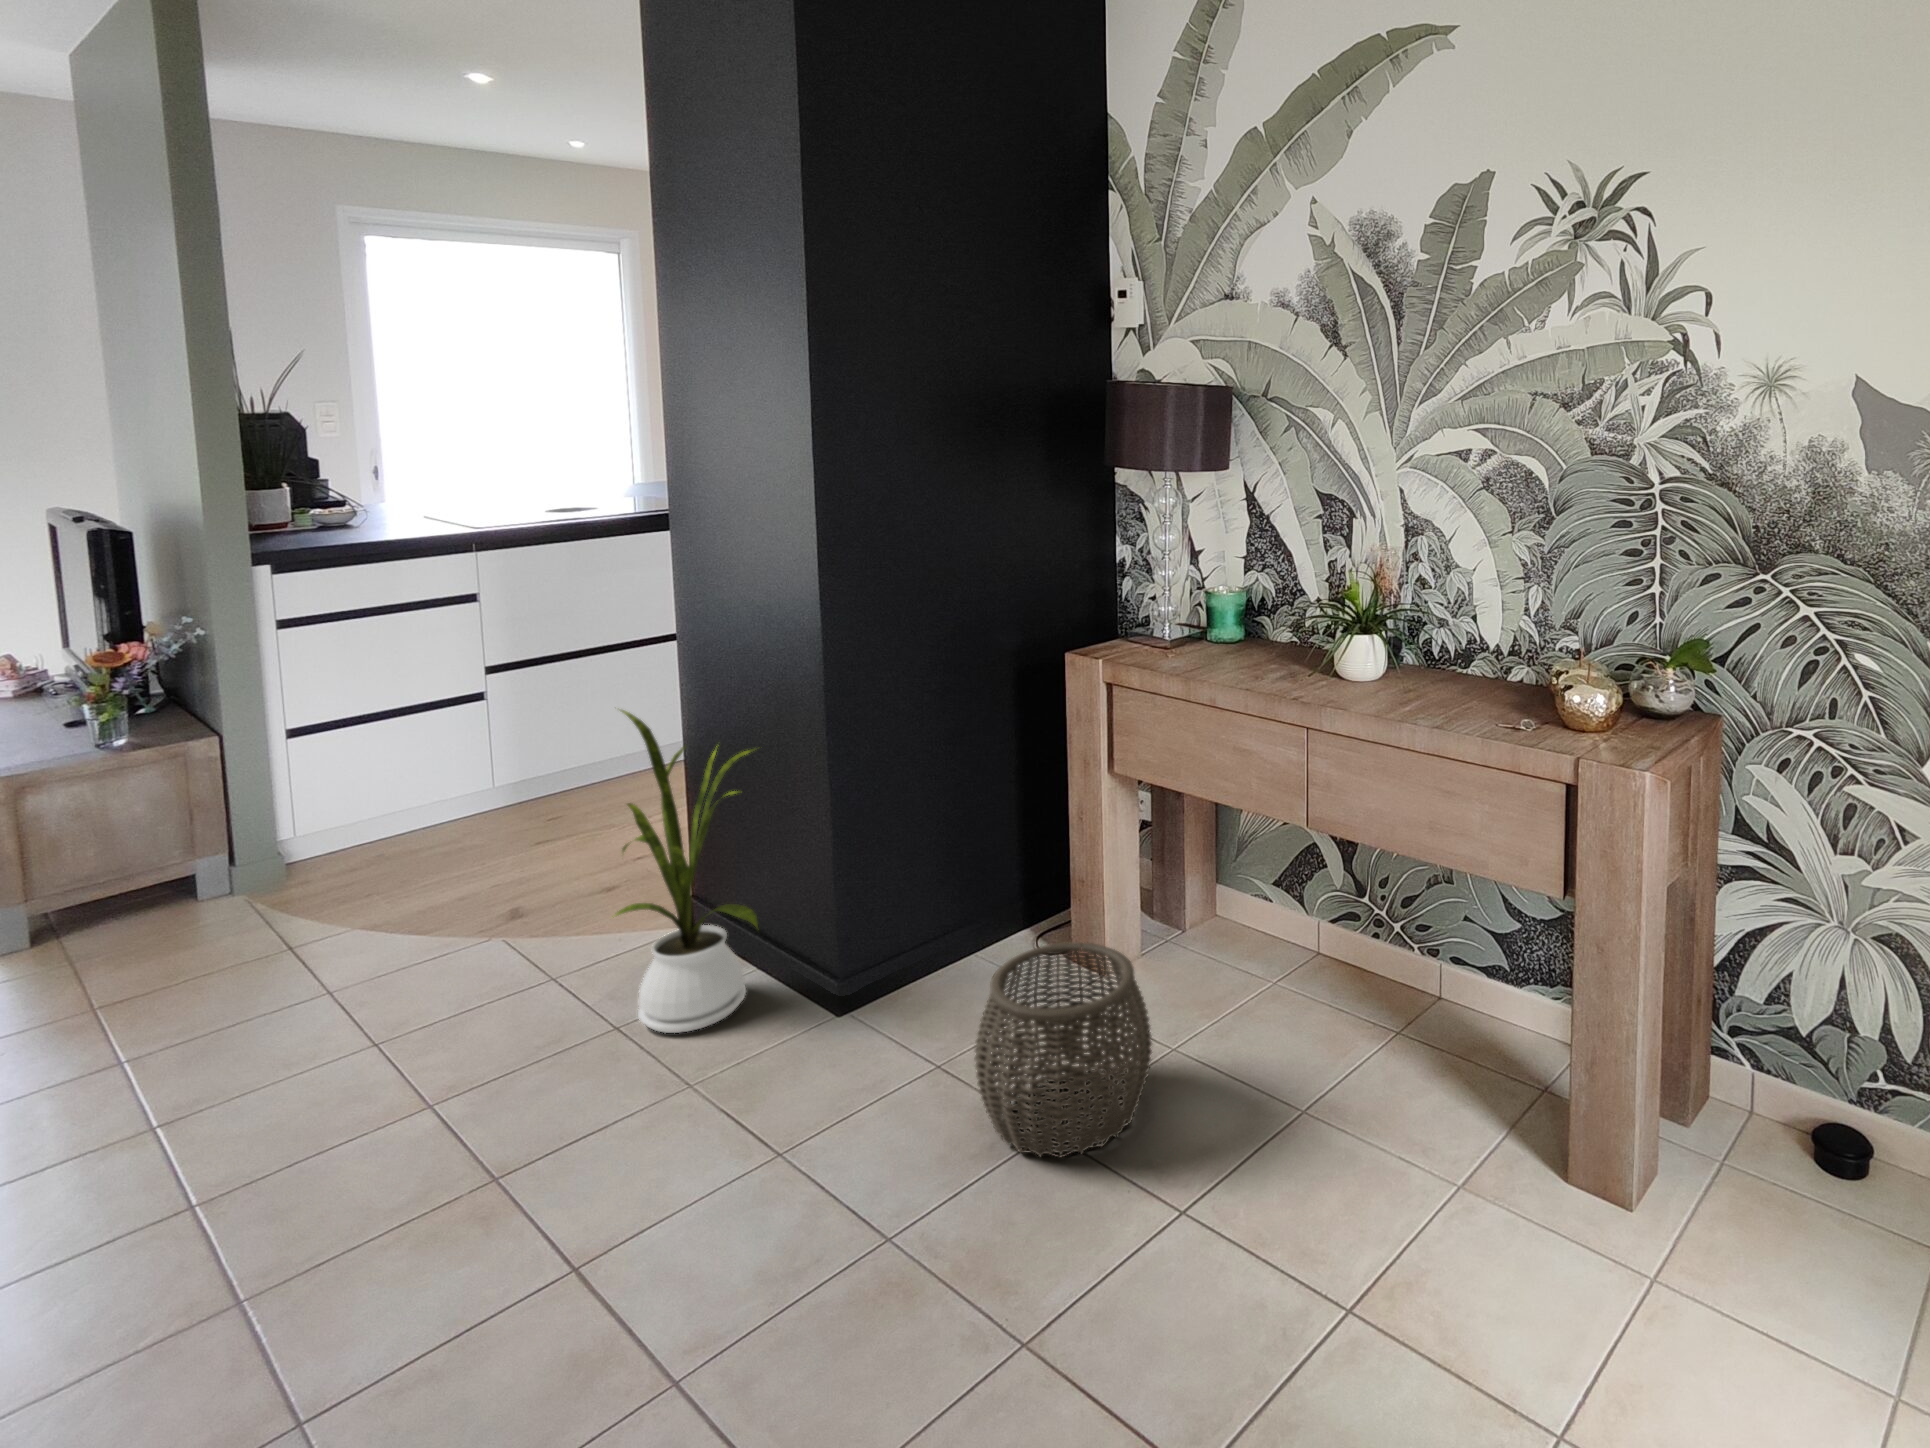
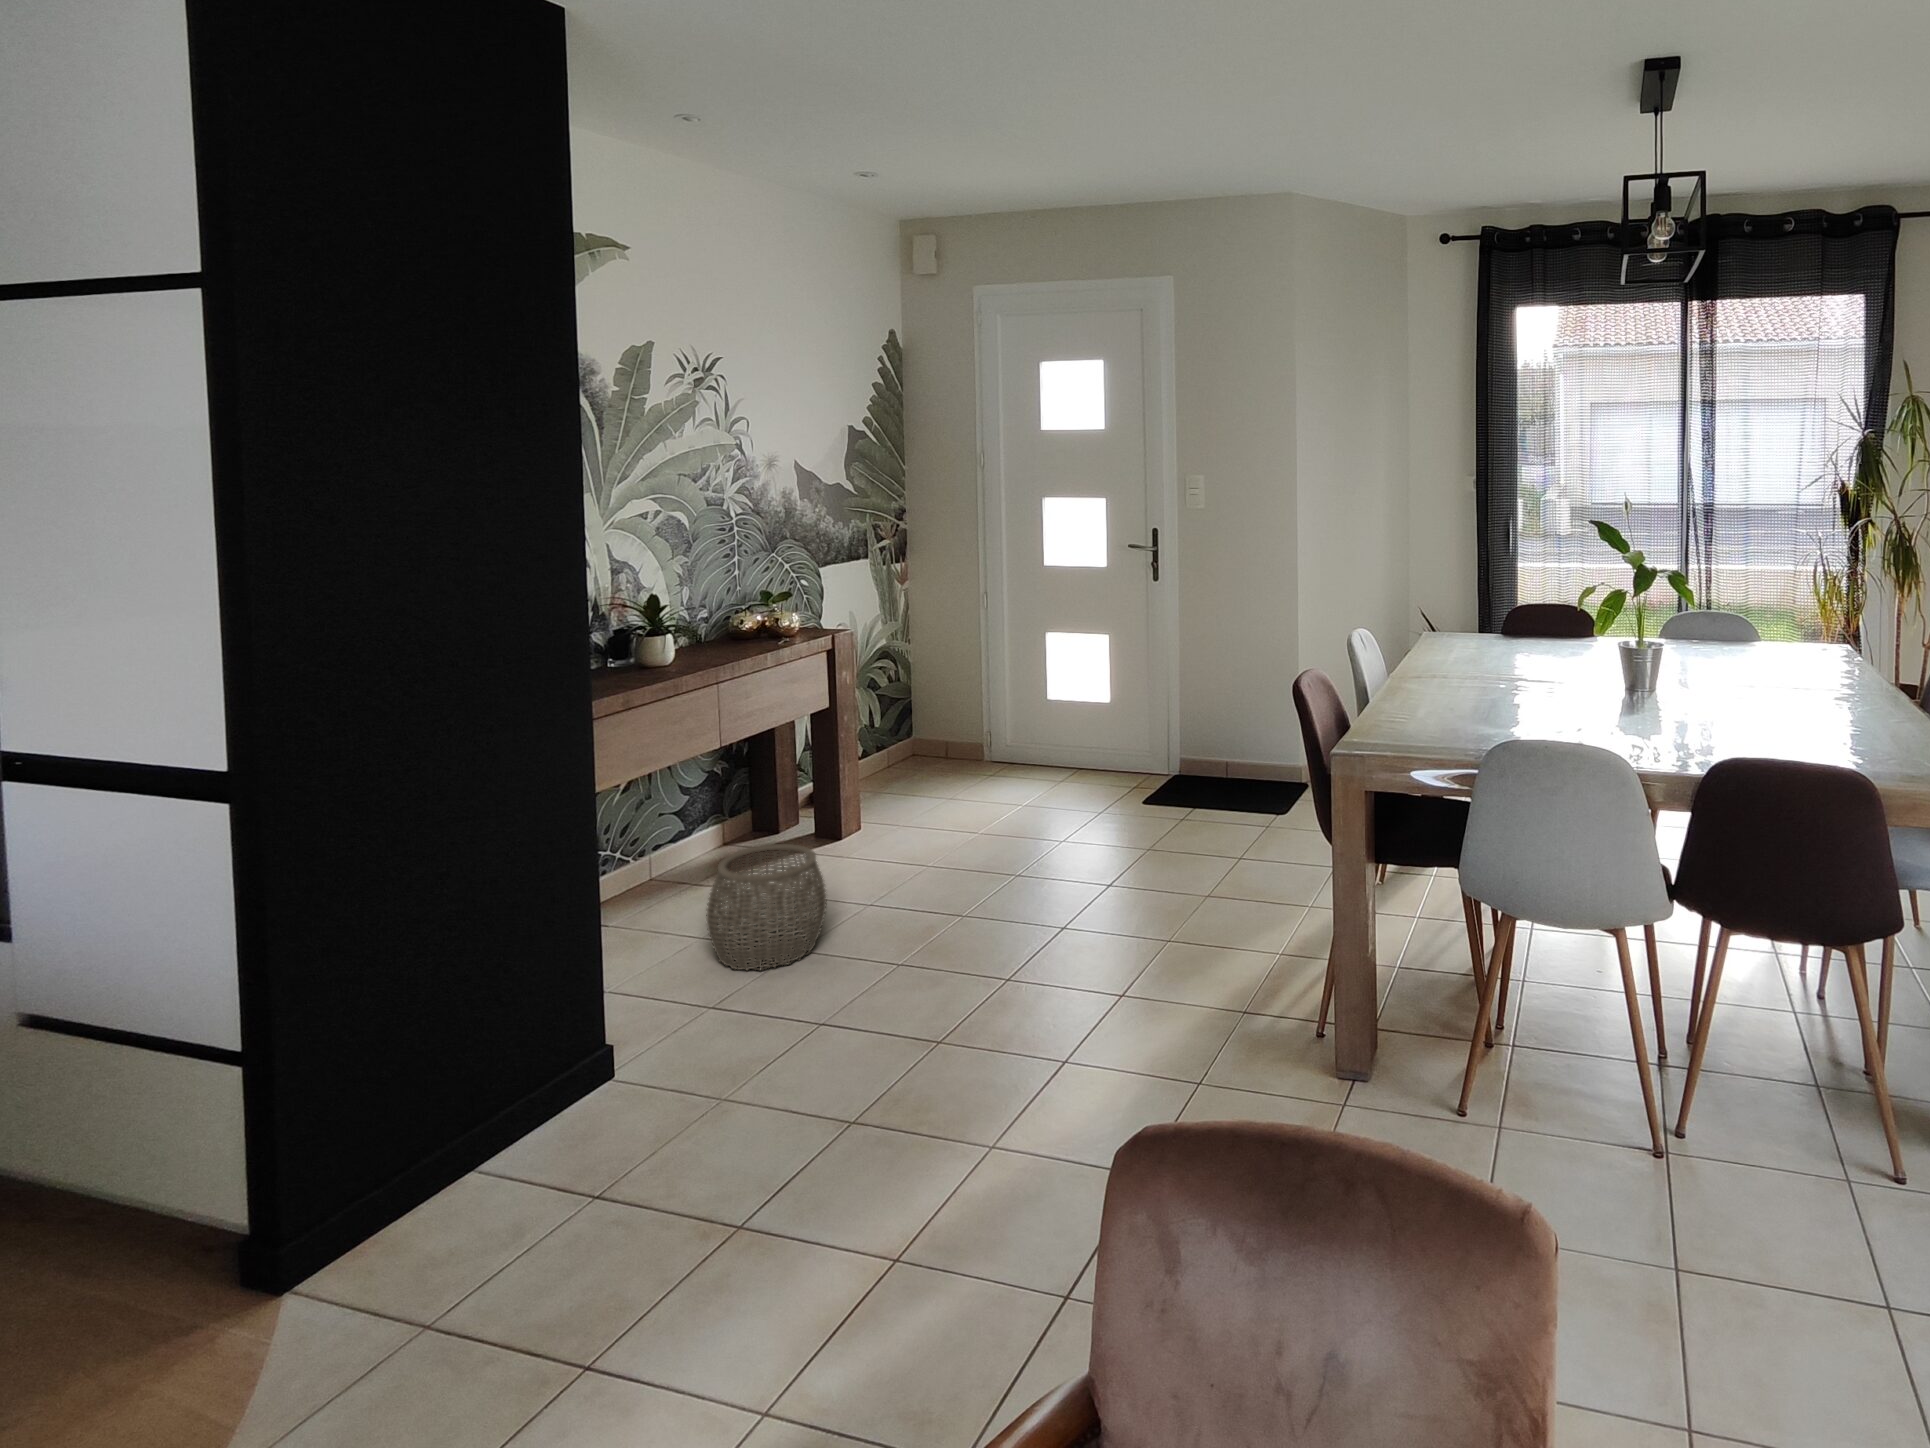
house plant: present [616,710,758,1033] -> none [422,875,646,1181]

